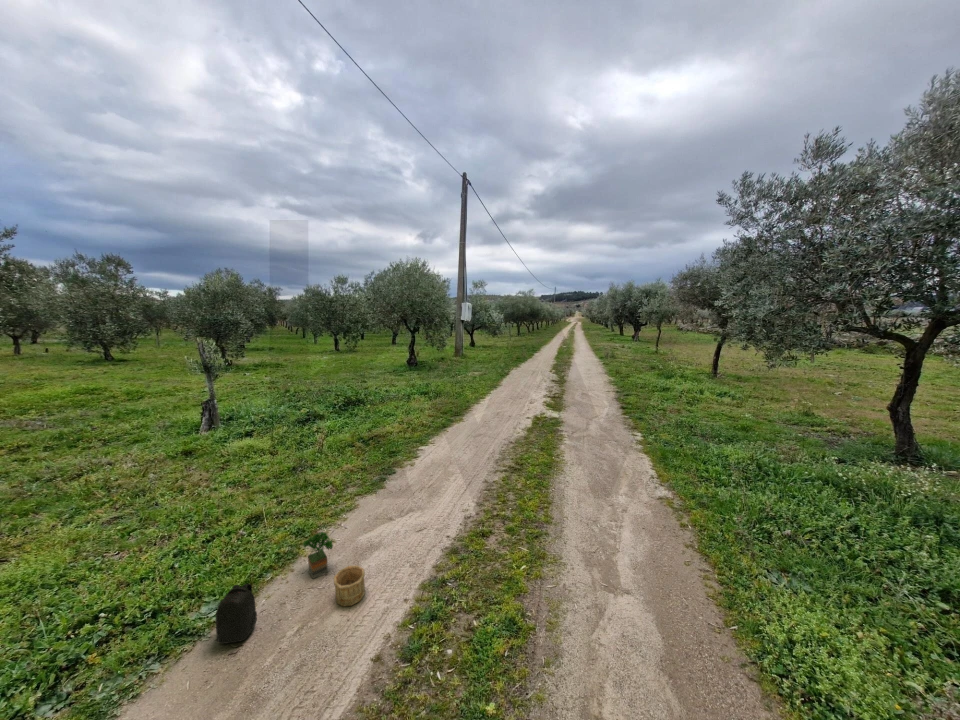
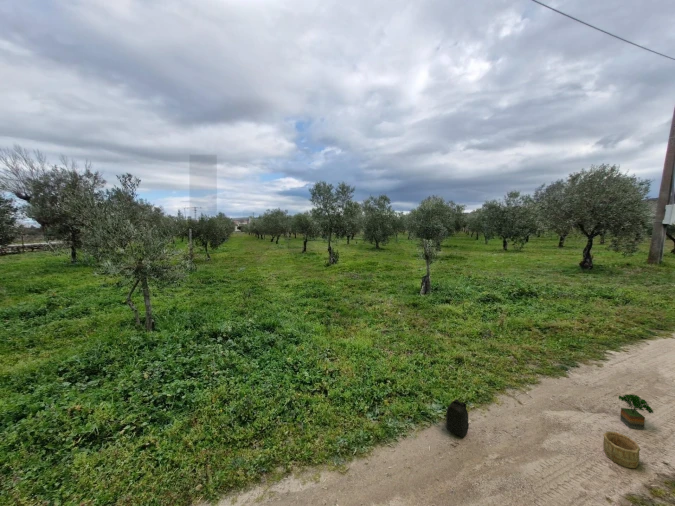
potted tree: present [303,532,333,579] -> present [619,395,653,430]
wooden bucket: present [334,566,365,607] -> present [603,432,640,468]

